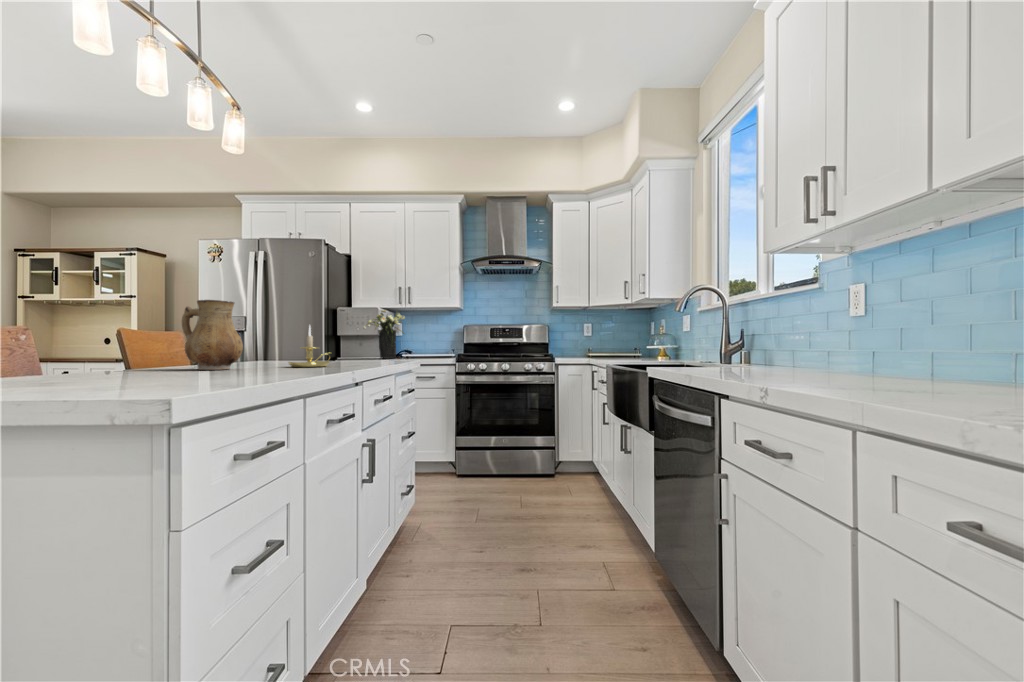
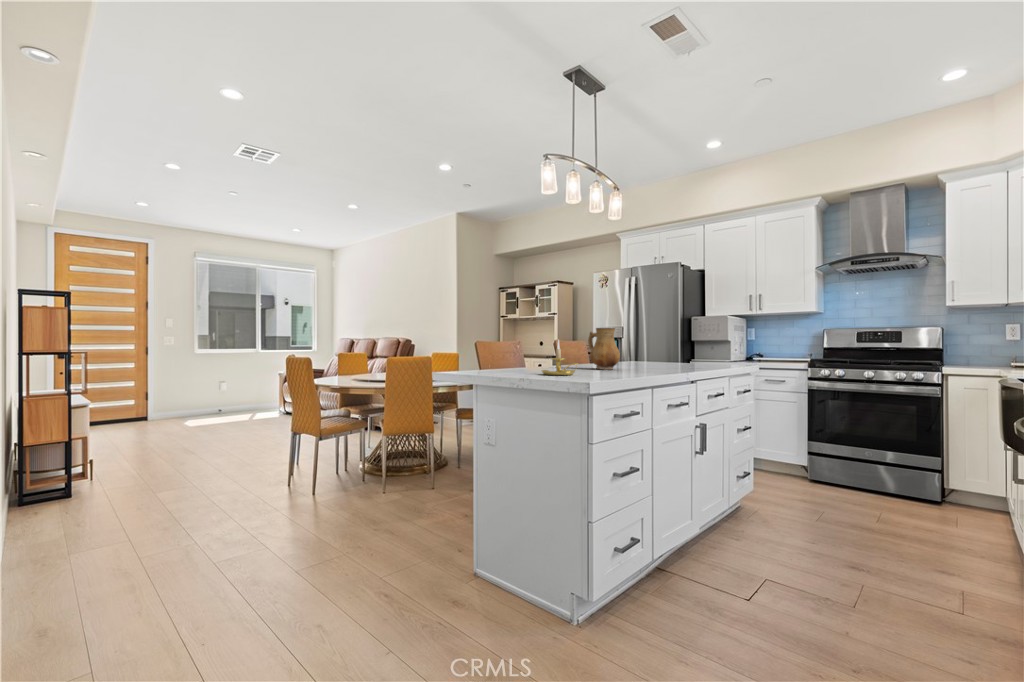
flower arrangement: present [363,310,405,359] -> none [710,320,749,363]
candle holder: present [288,326,330,367] -> present [542,341,576,375]

